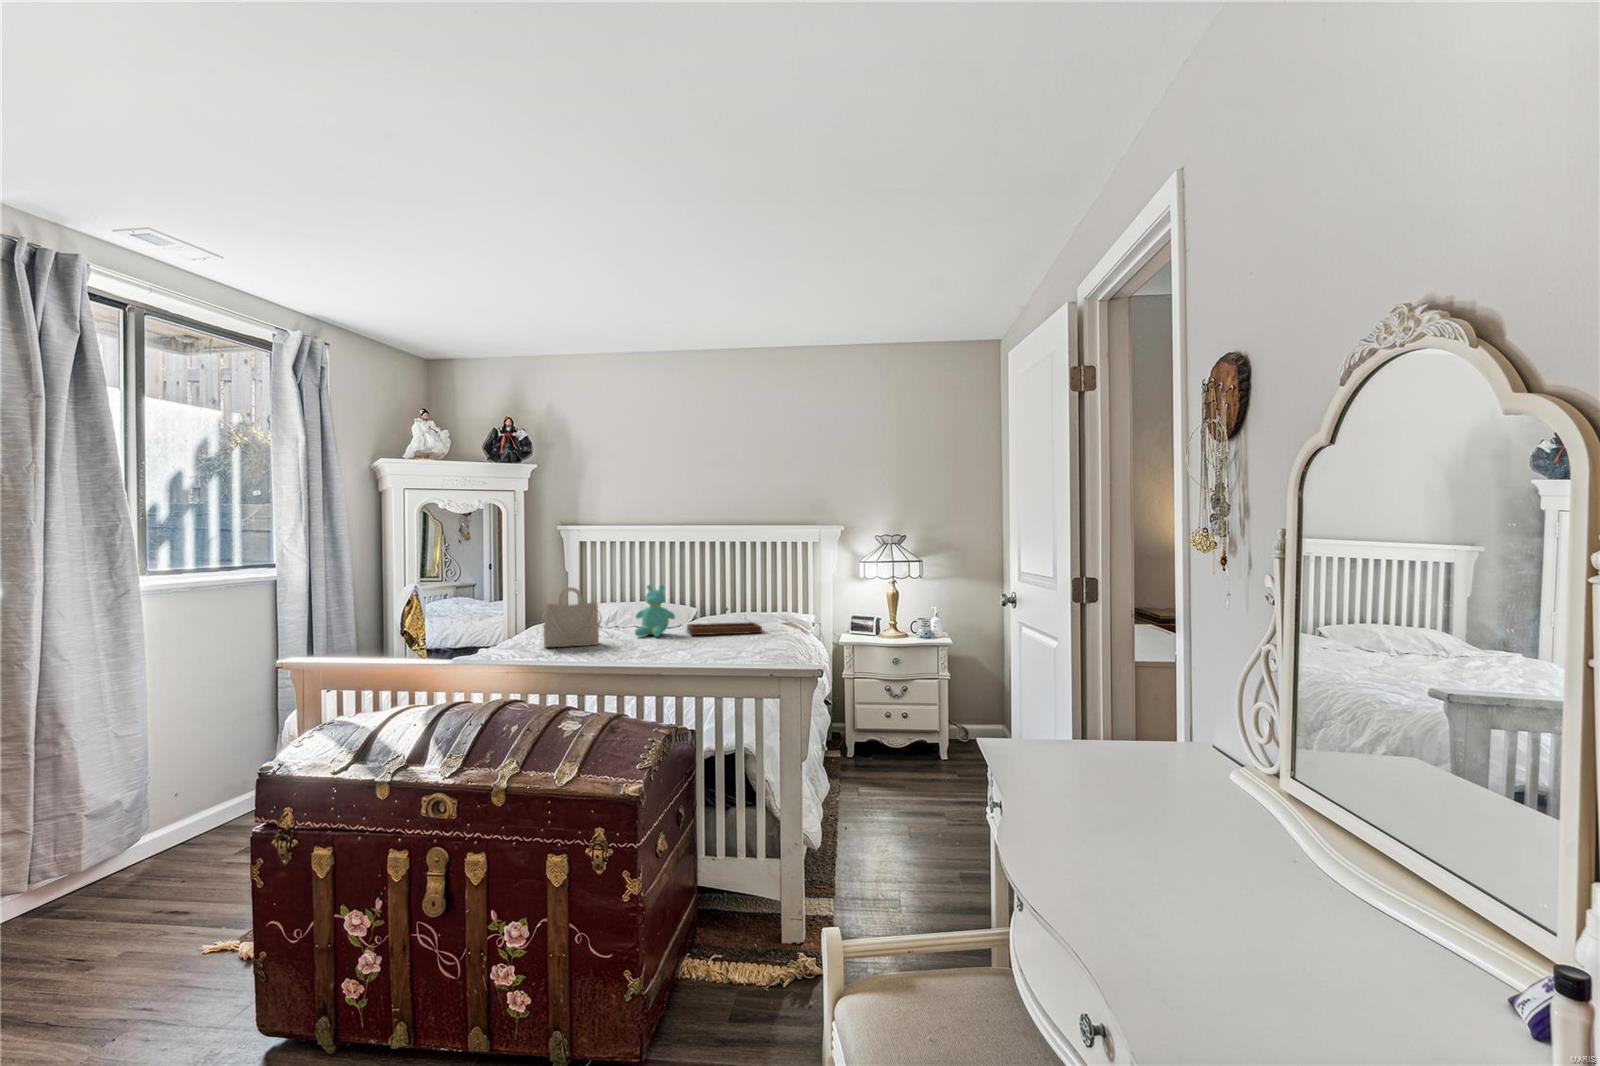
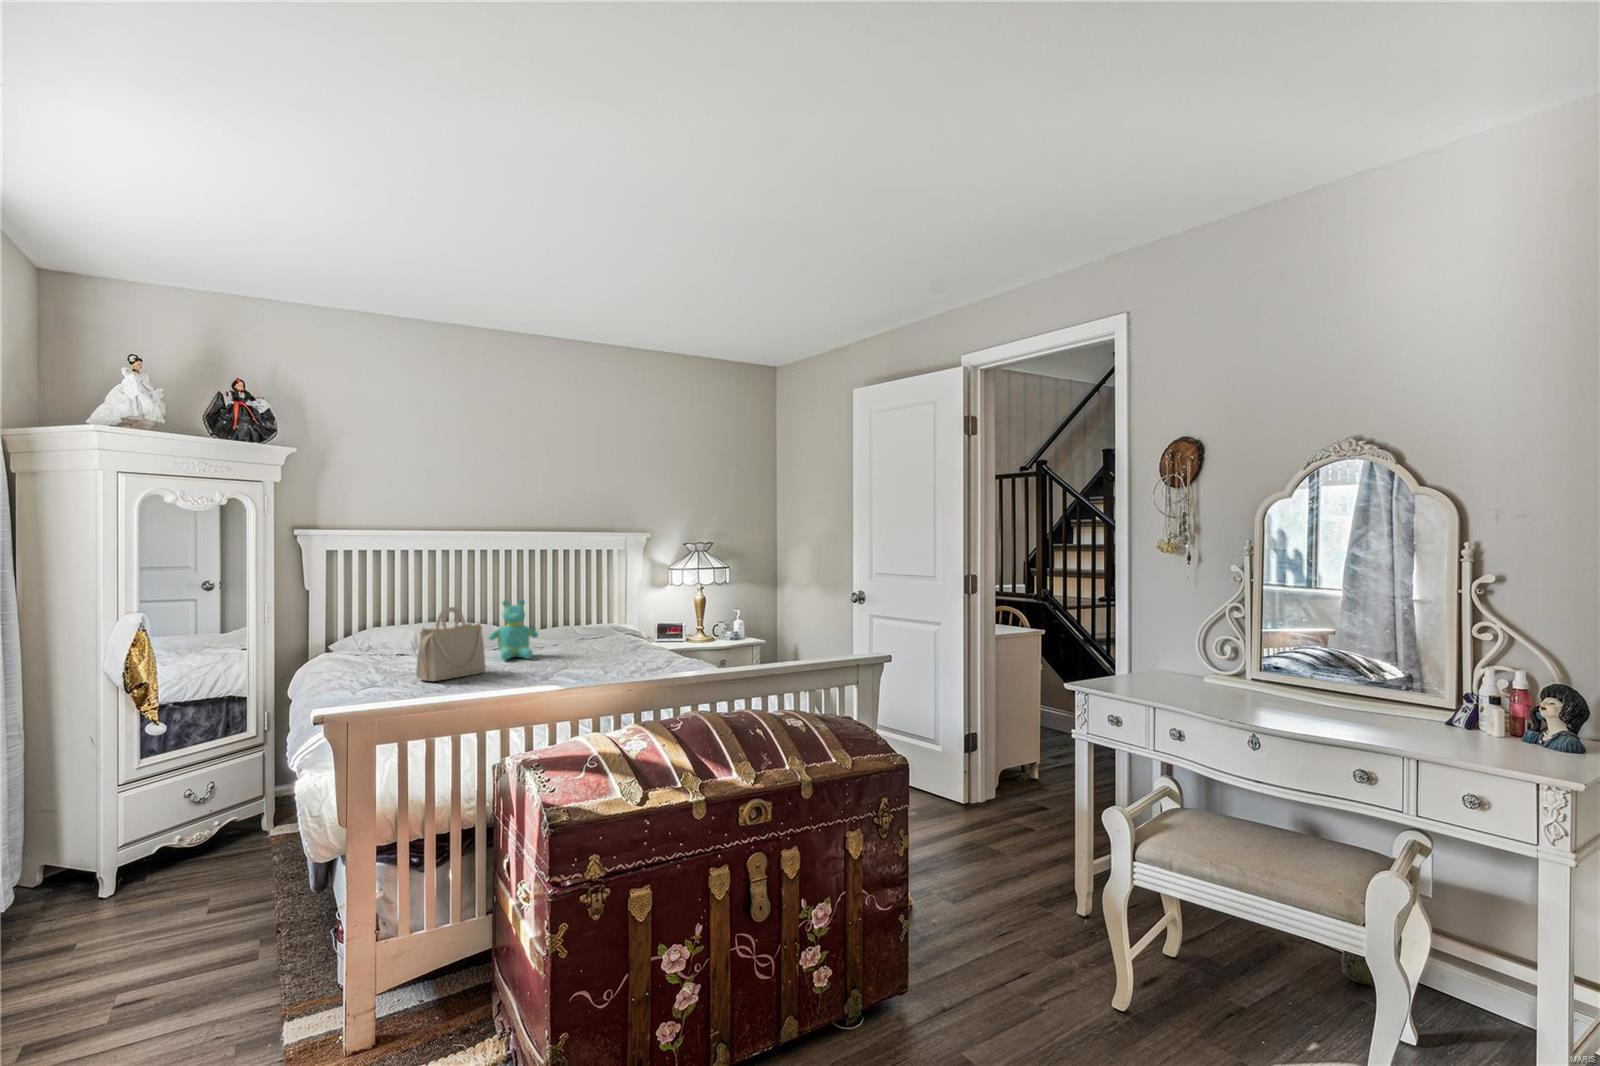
tray: present [687,607,762,635] -> none [538,621,625,653]

